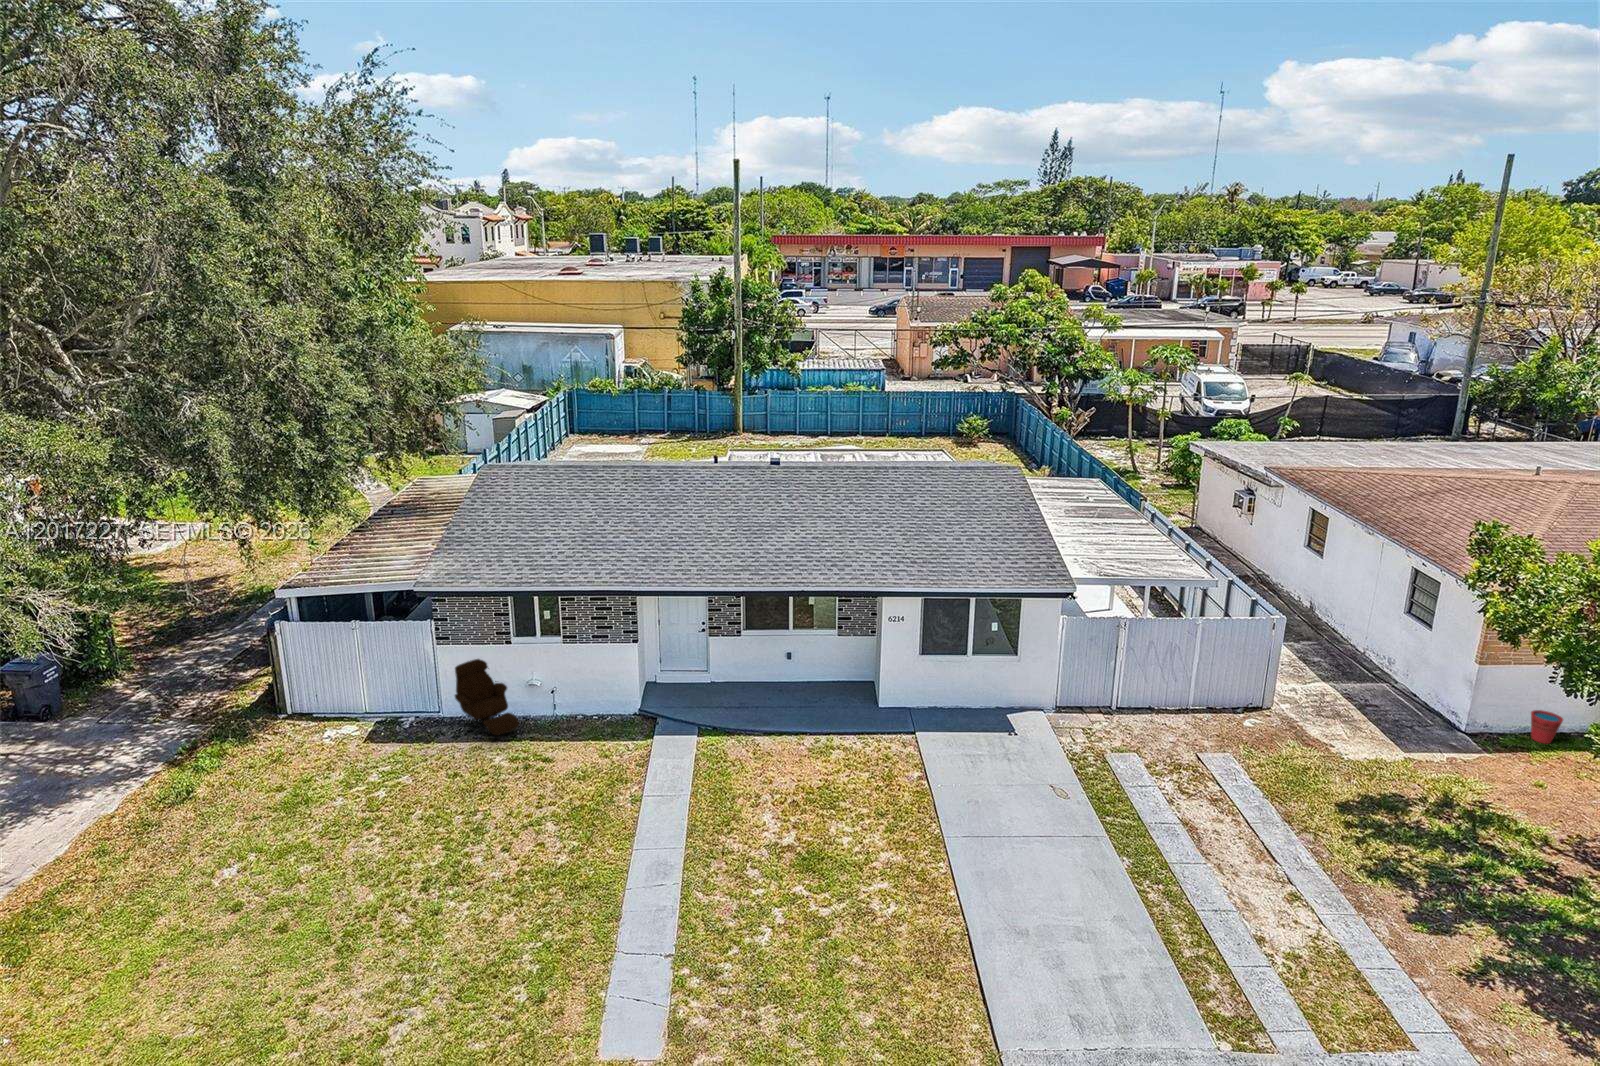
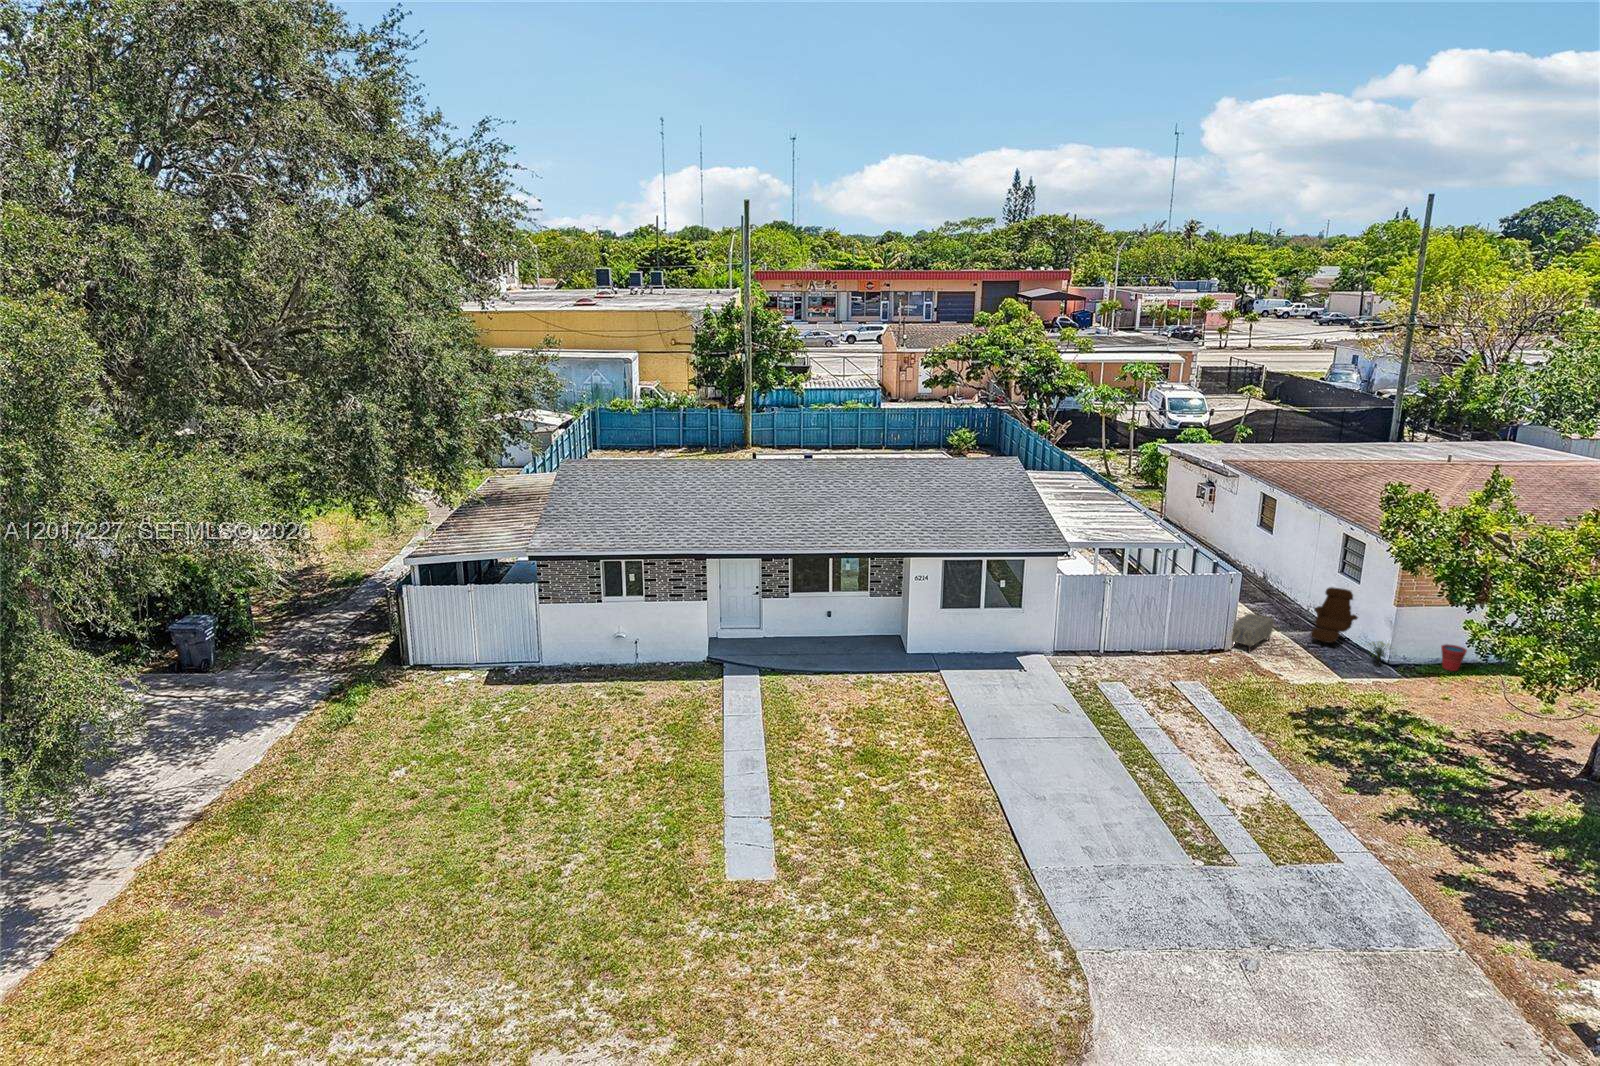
lounge chair: present [455,659,519,740] -> present [1311,587,1358,647]
bench: none [1267,662,1324,714] -> present [1232,613,1274,652]
potted plant: none [1437,704,1474,736] -> present [1368,641,1393,667]

